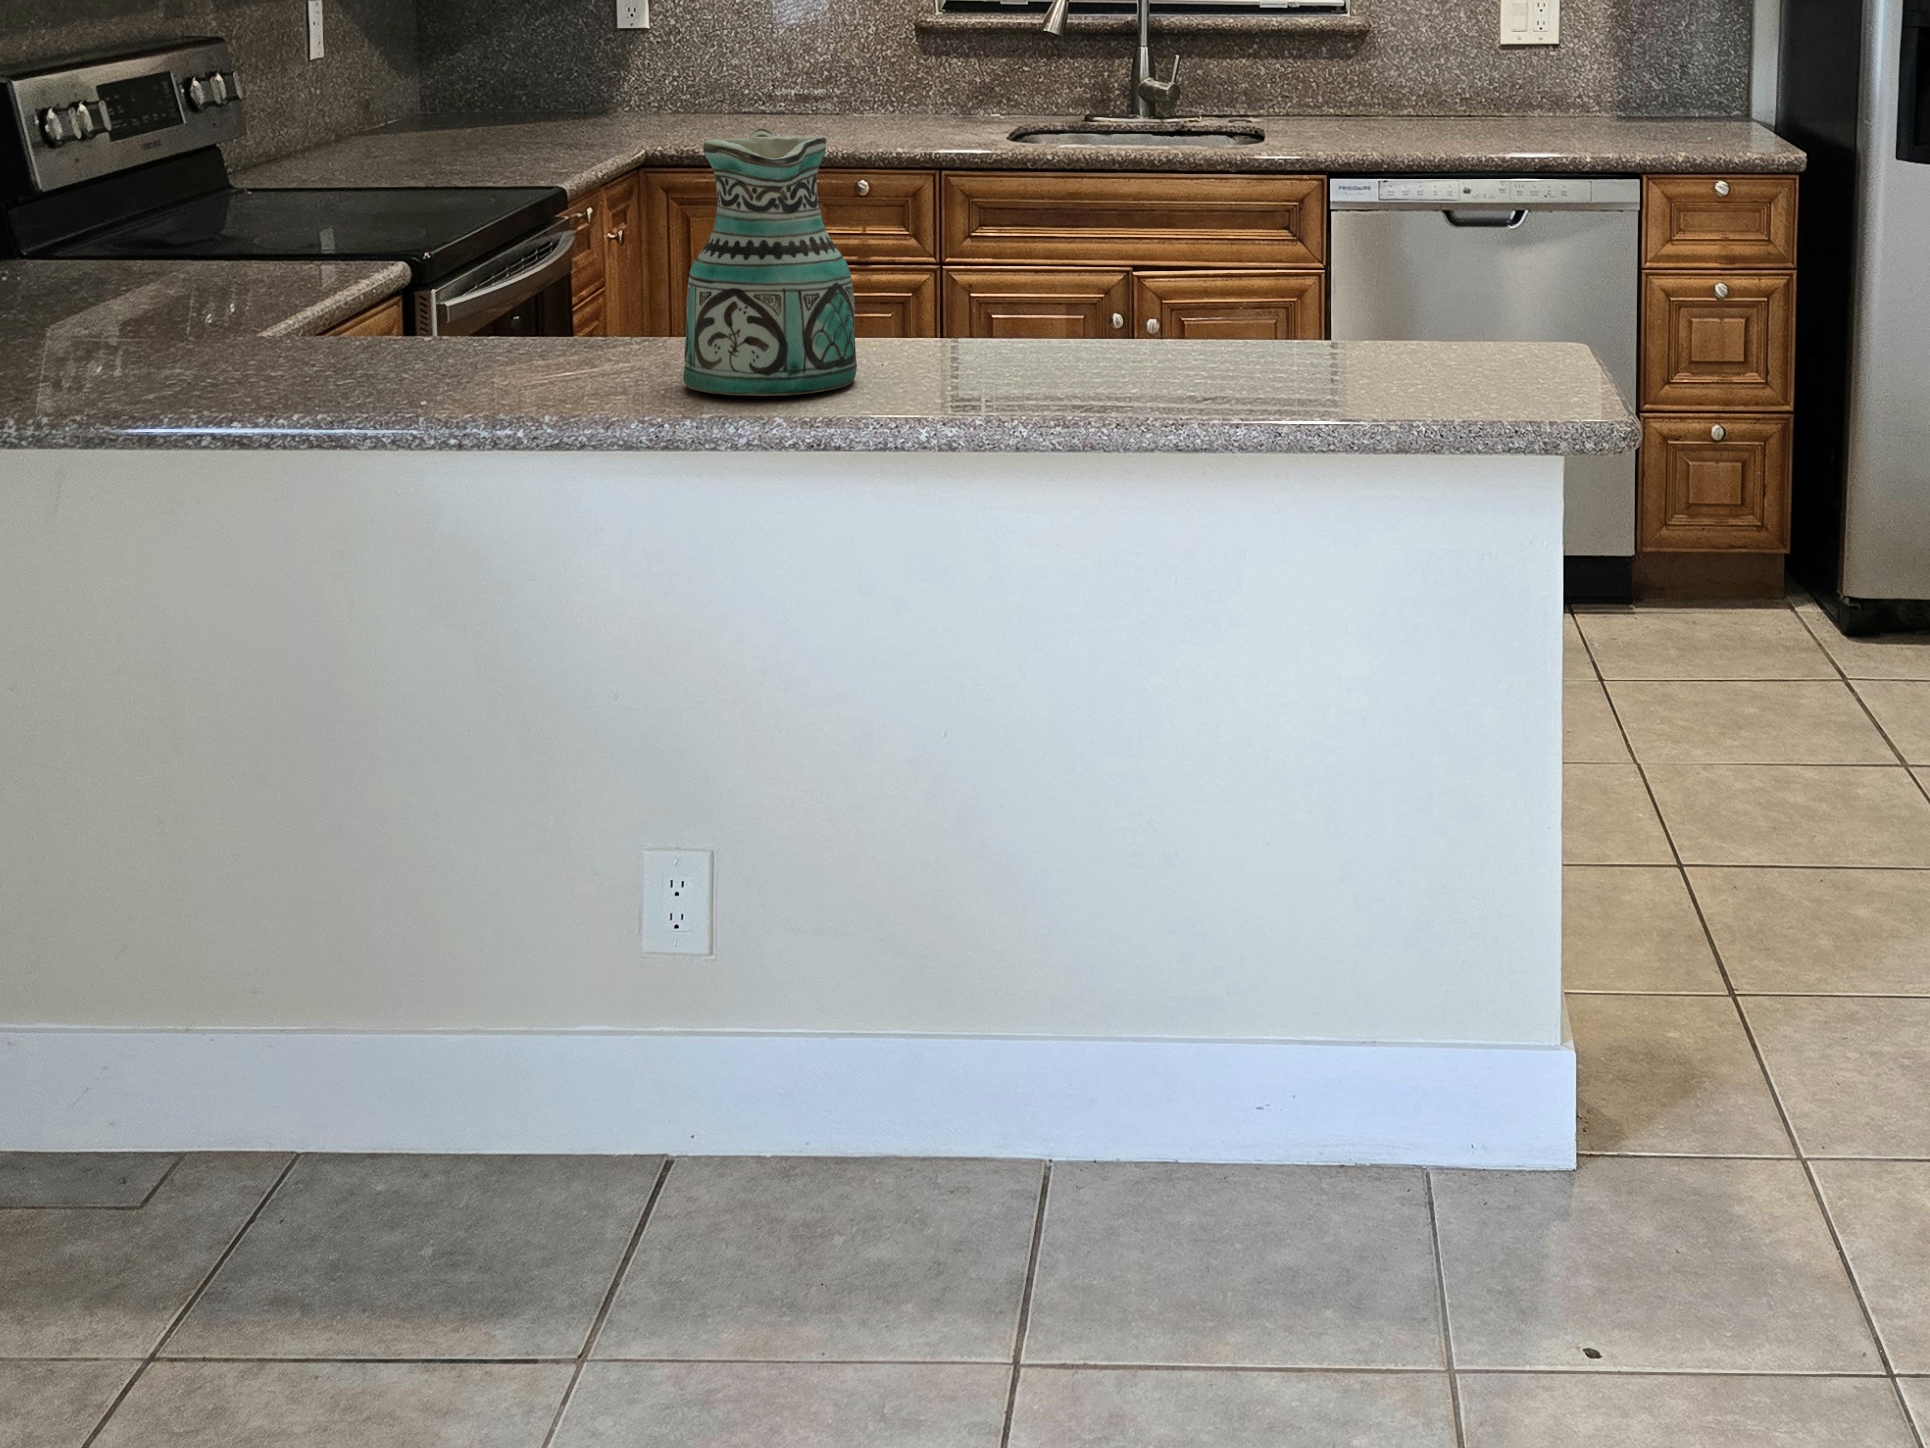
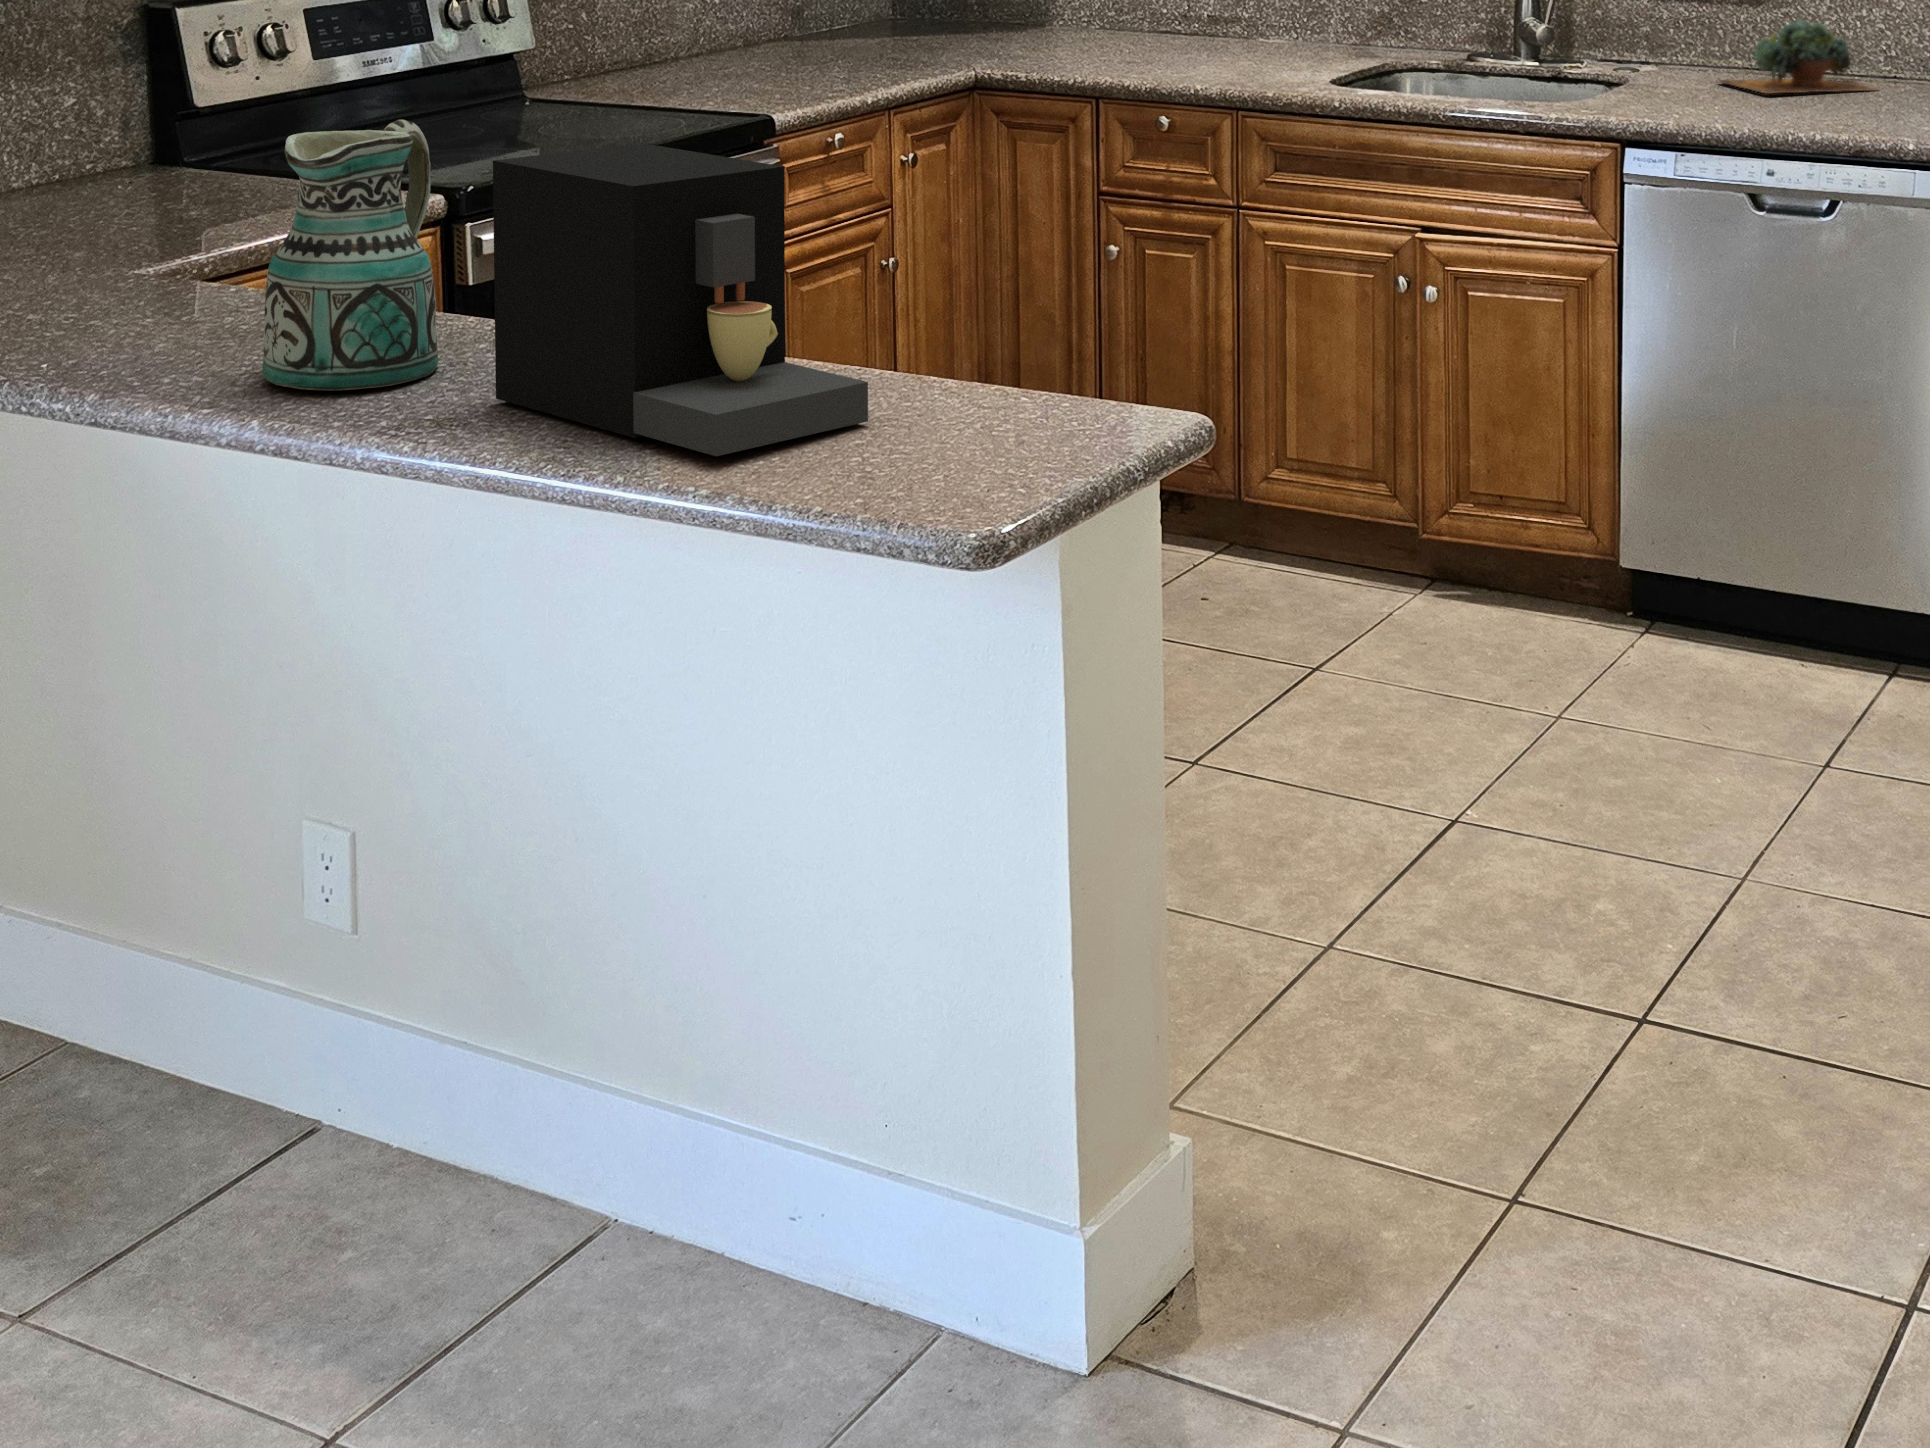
succulent plant: none [1334,65,1474,129] -> present [1720,20,1878,94]
coffee maker: none [980,135,1362,396] -> present [493,143,868,456]

